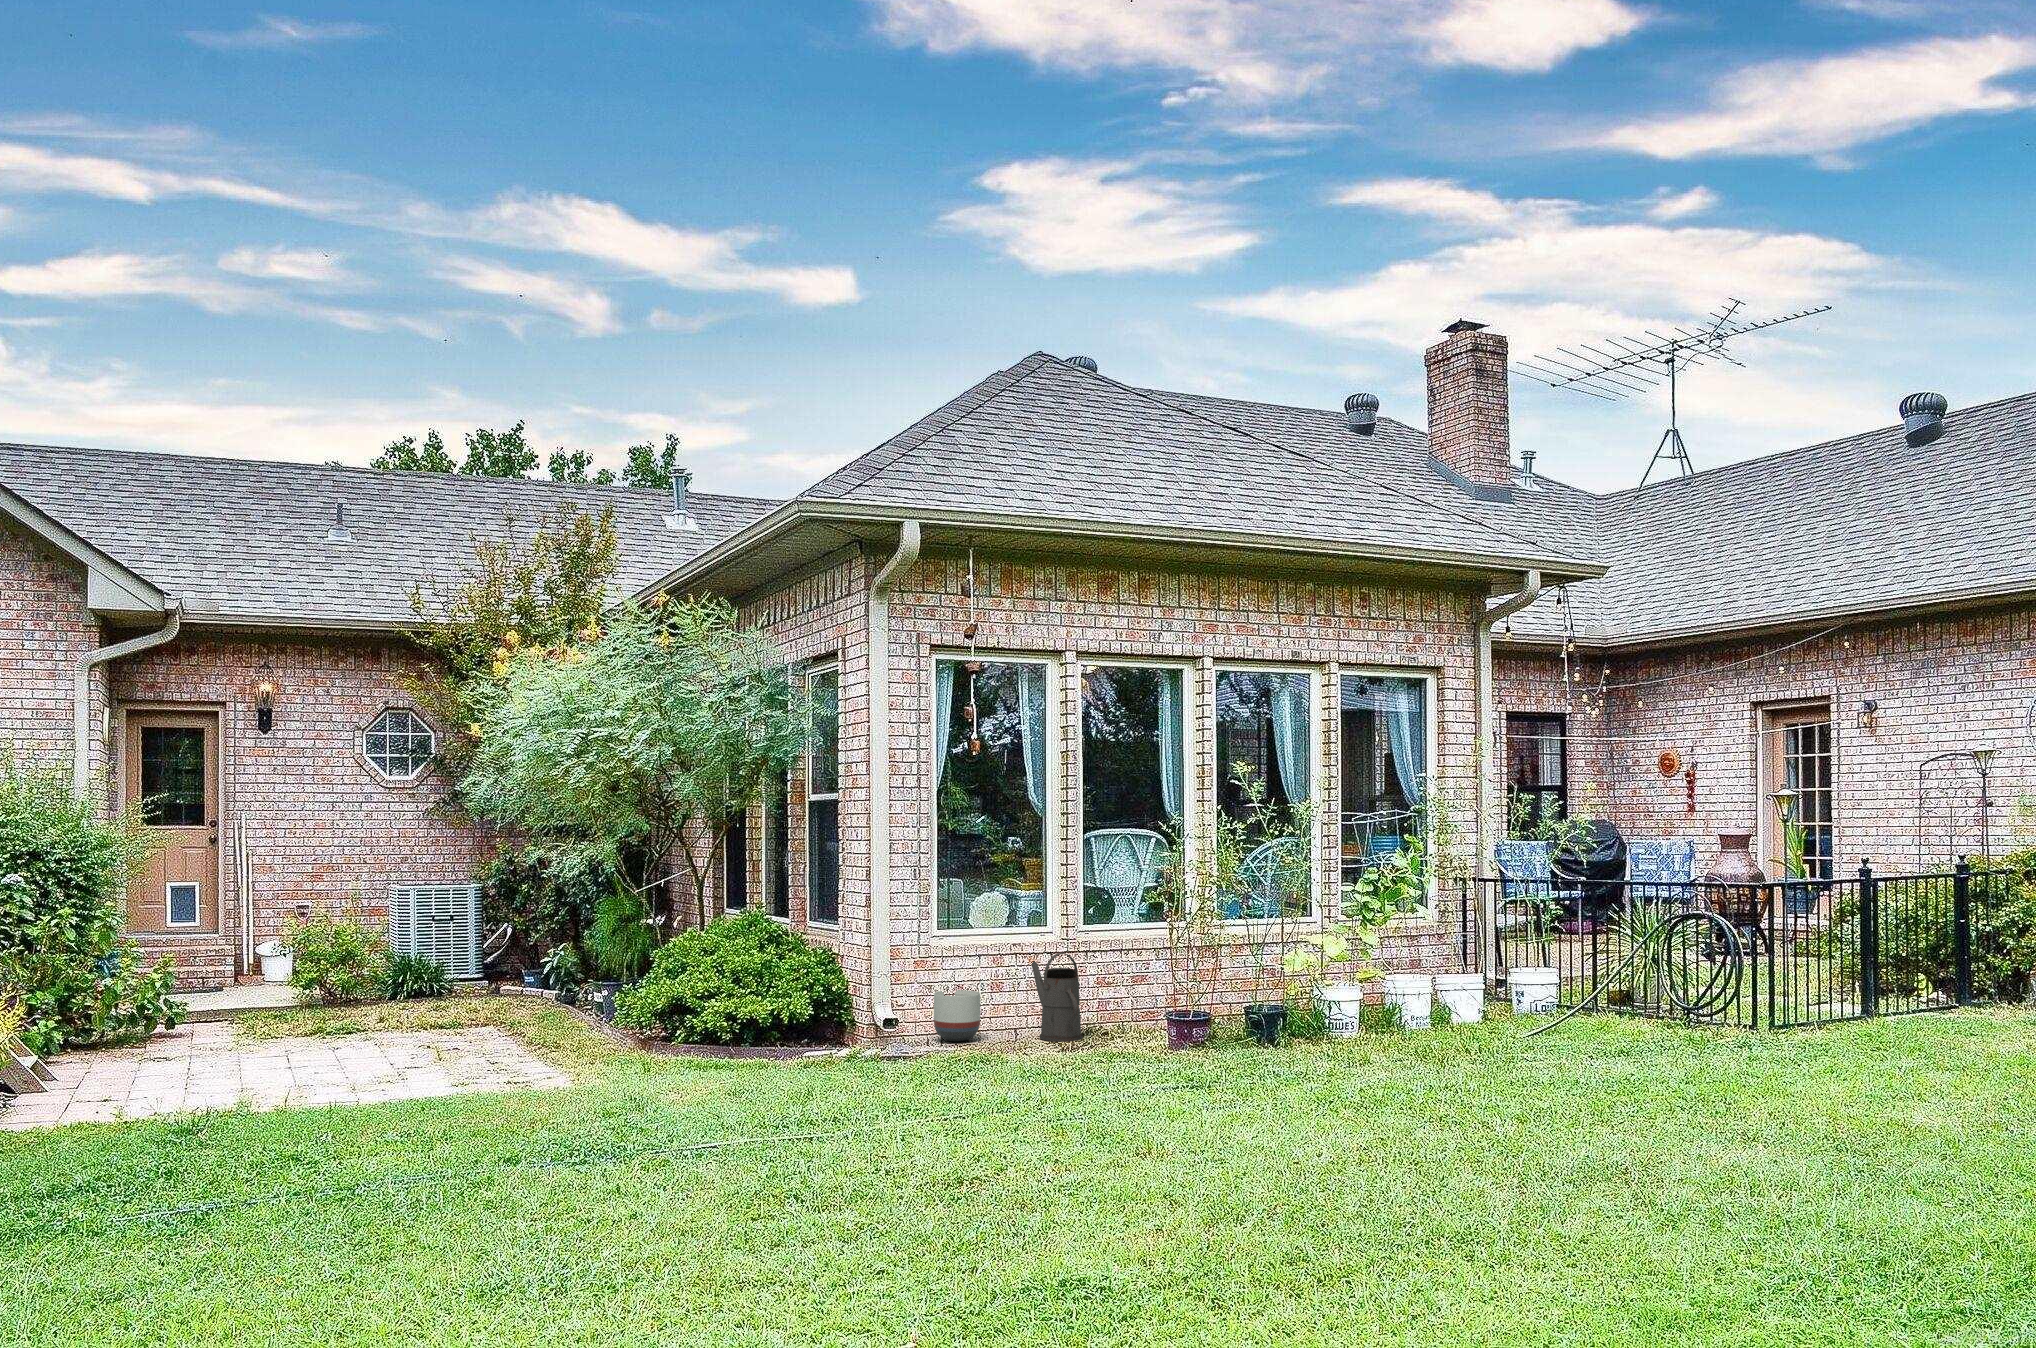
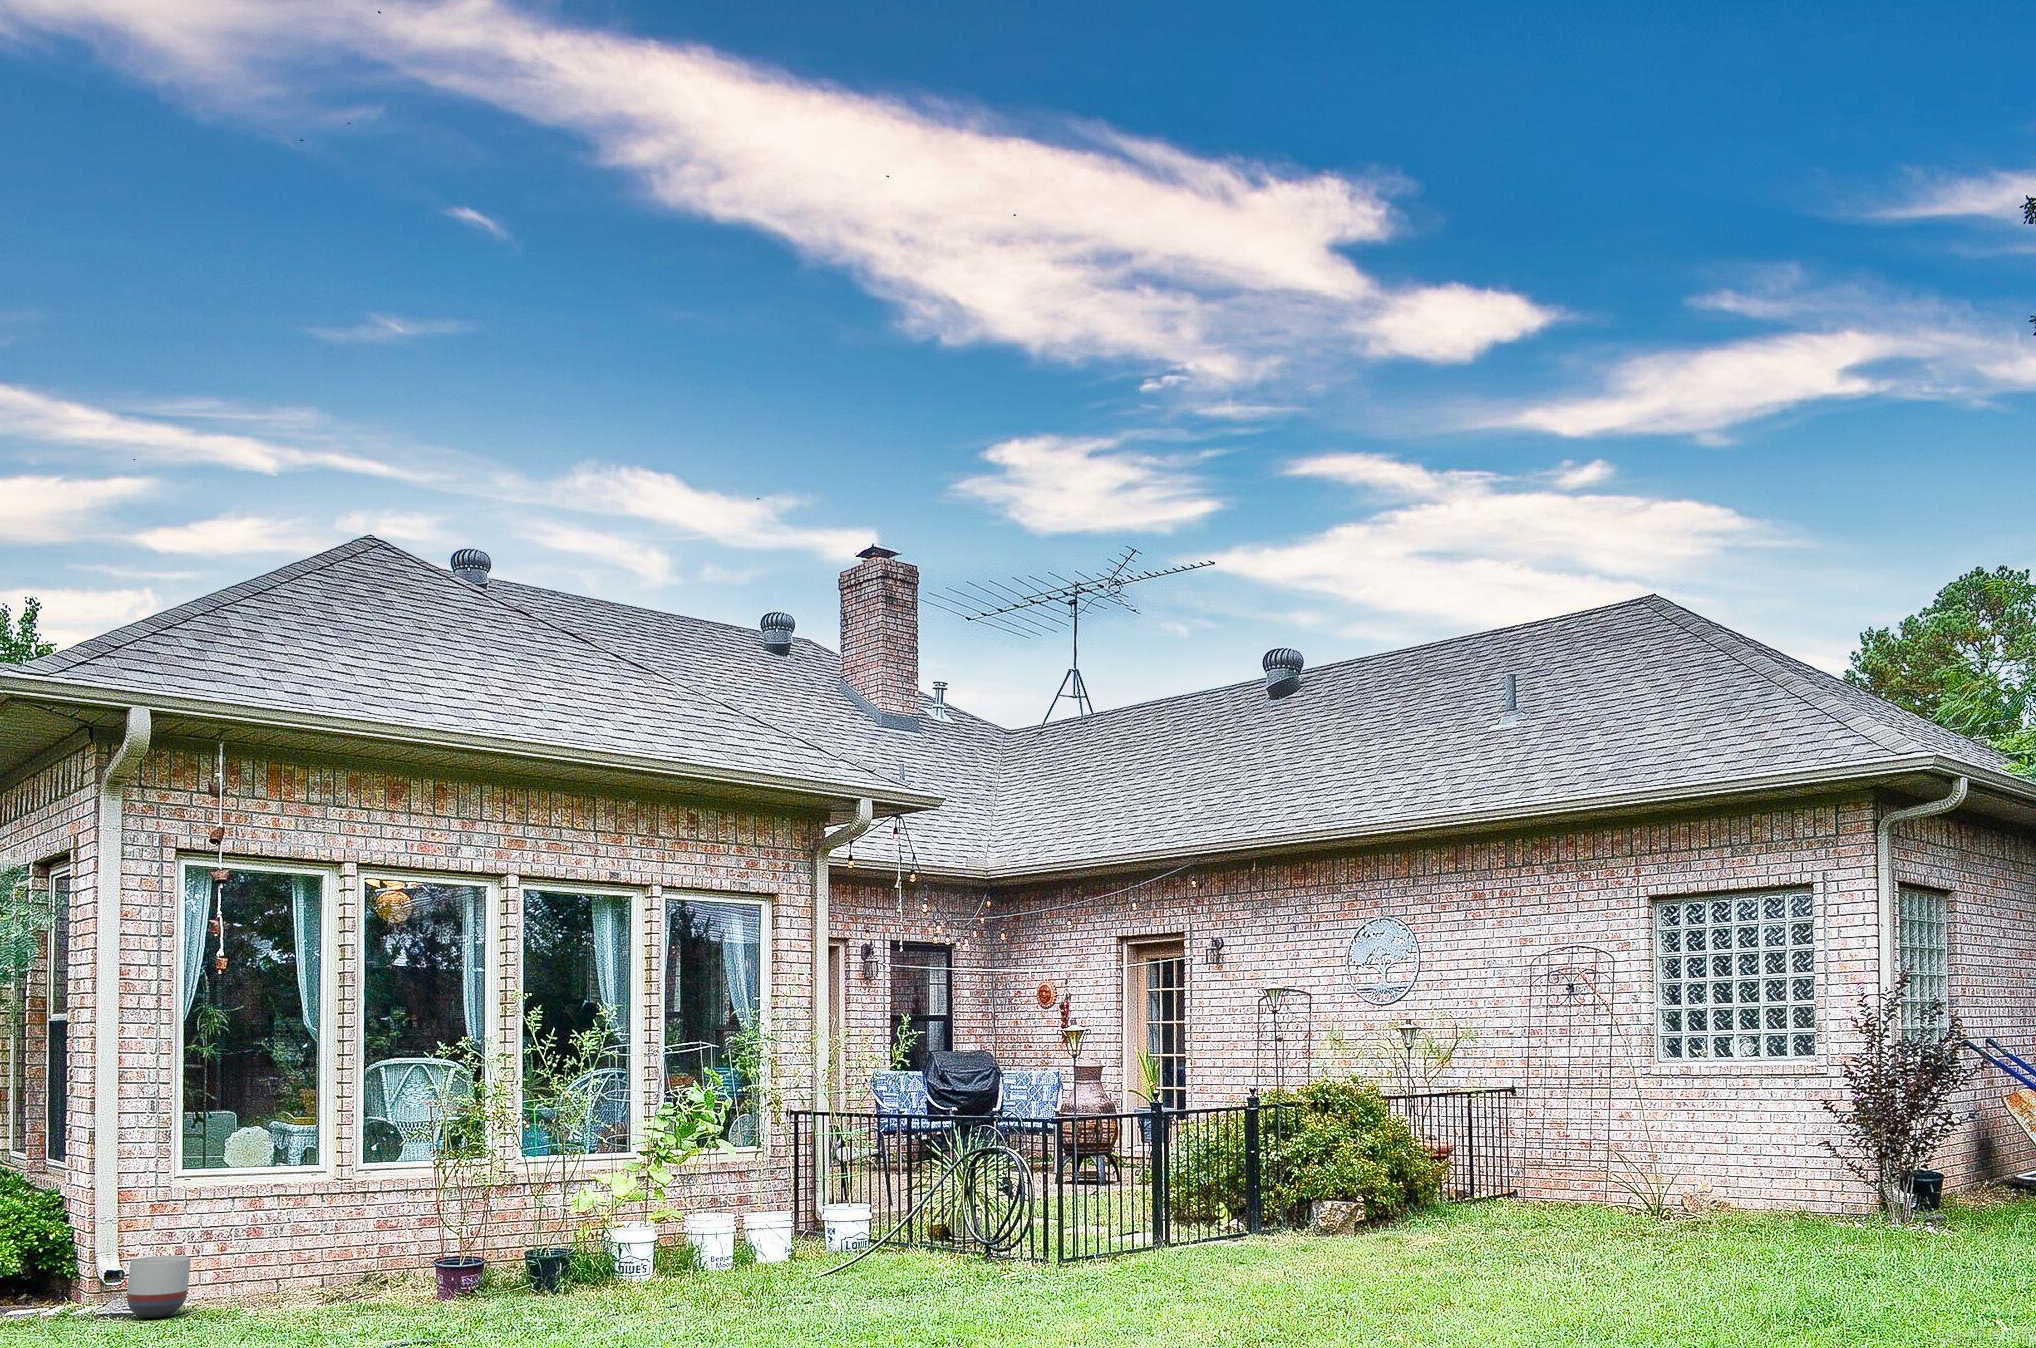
watering can: present [1032,953,1083,1042] -> none [261,1206,317,1312]

